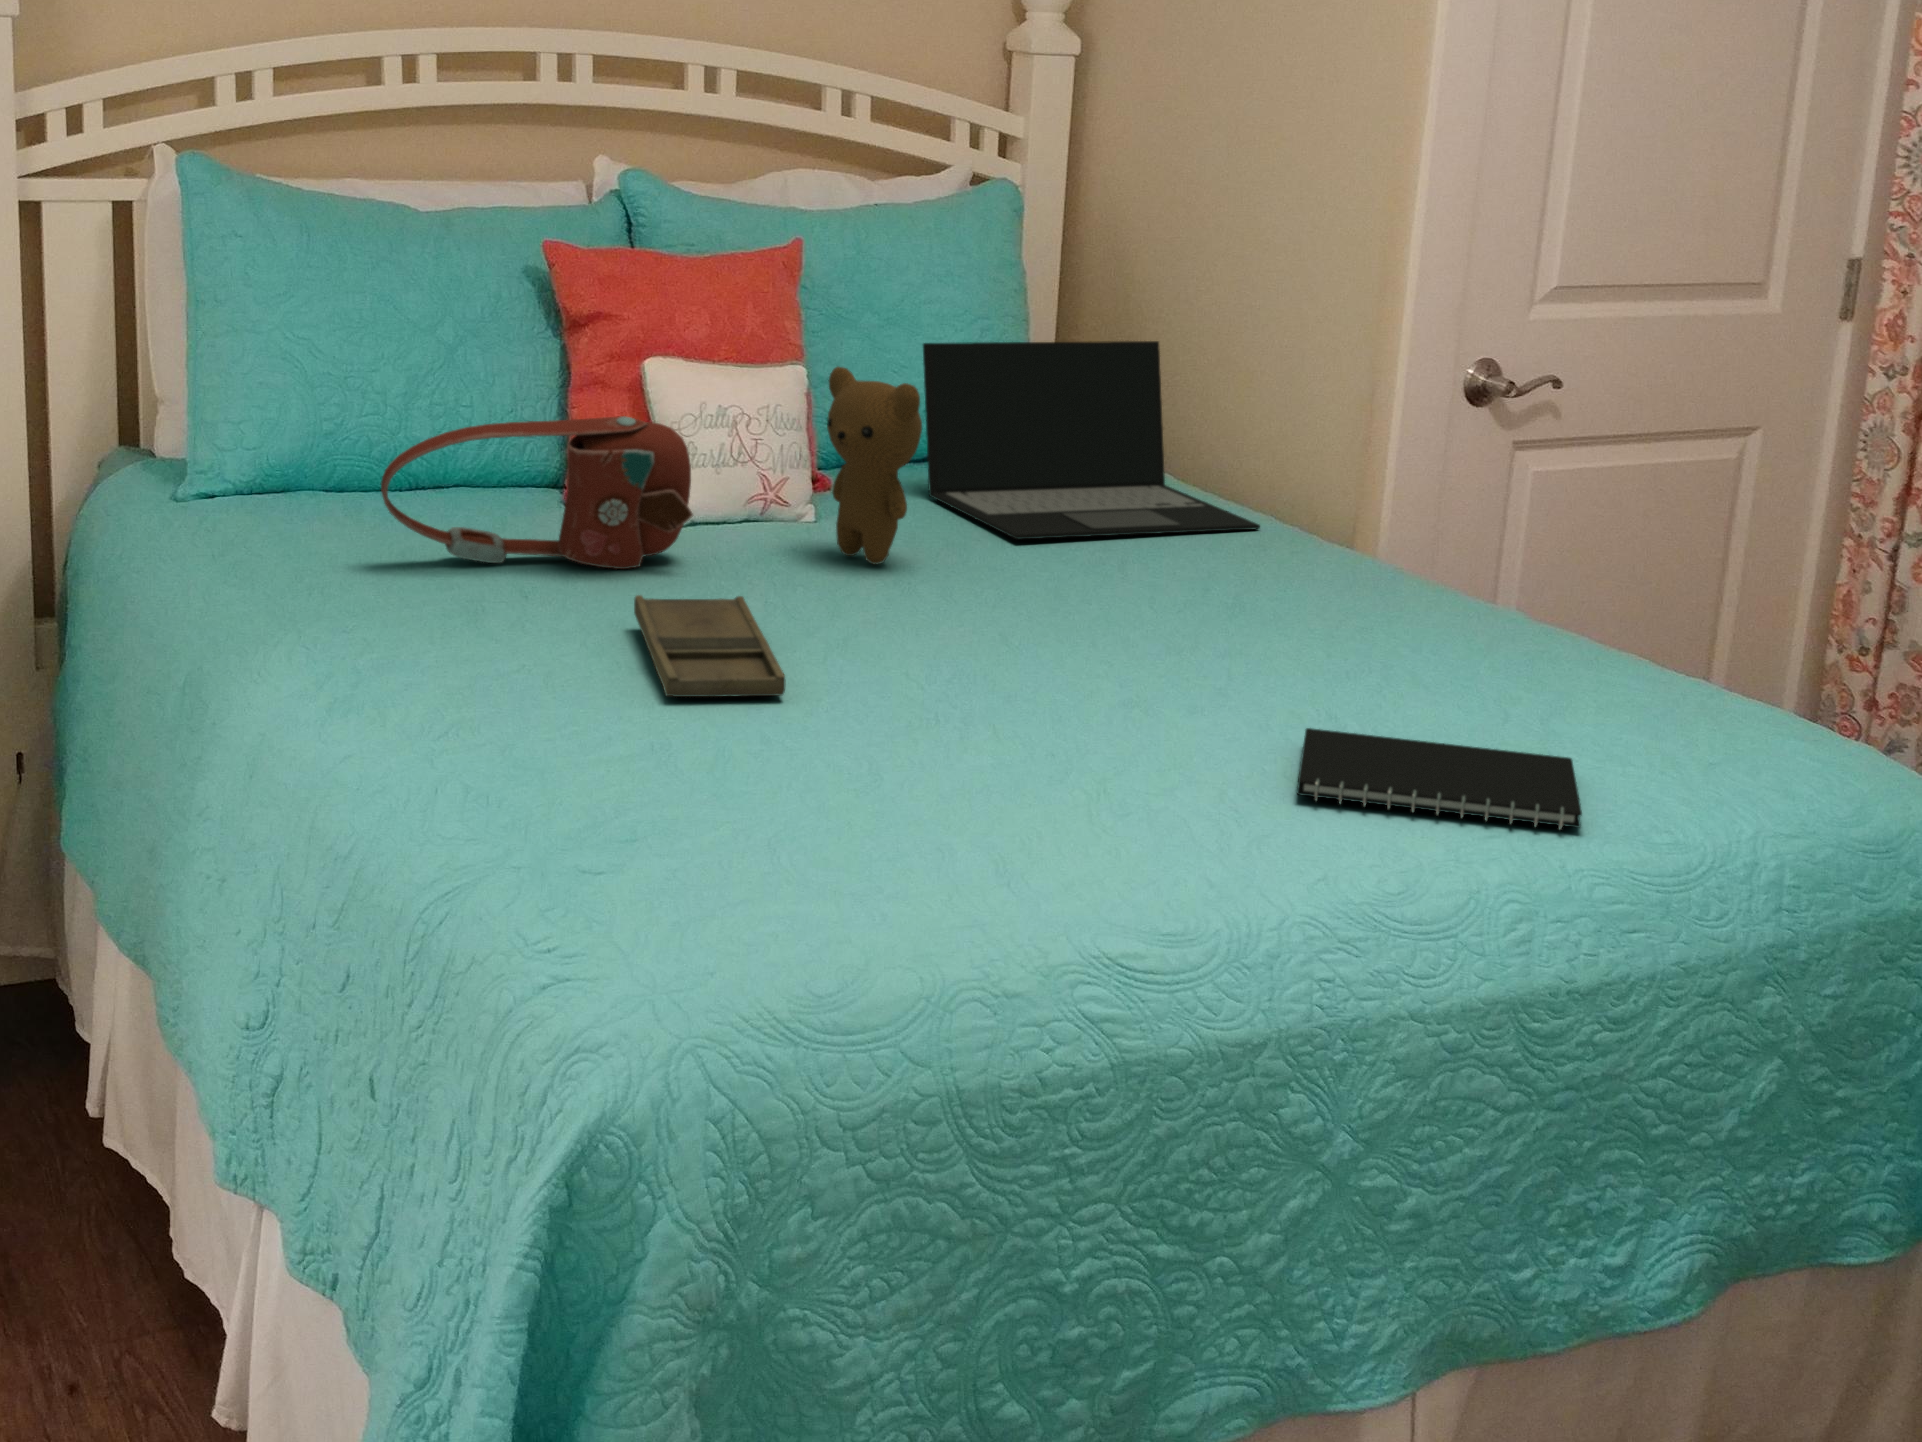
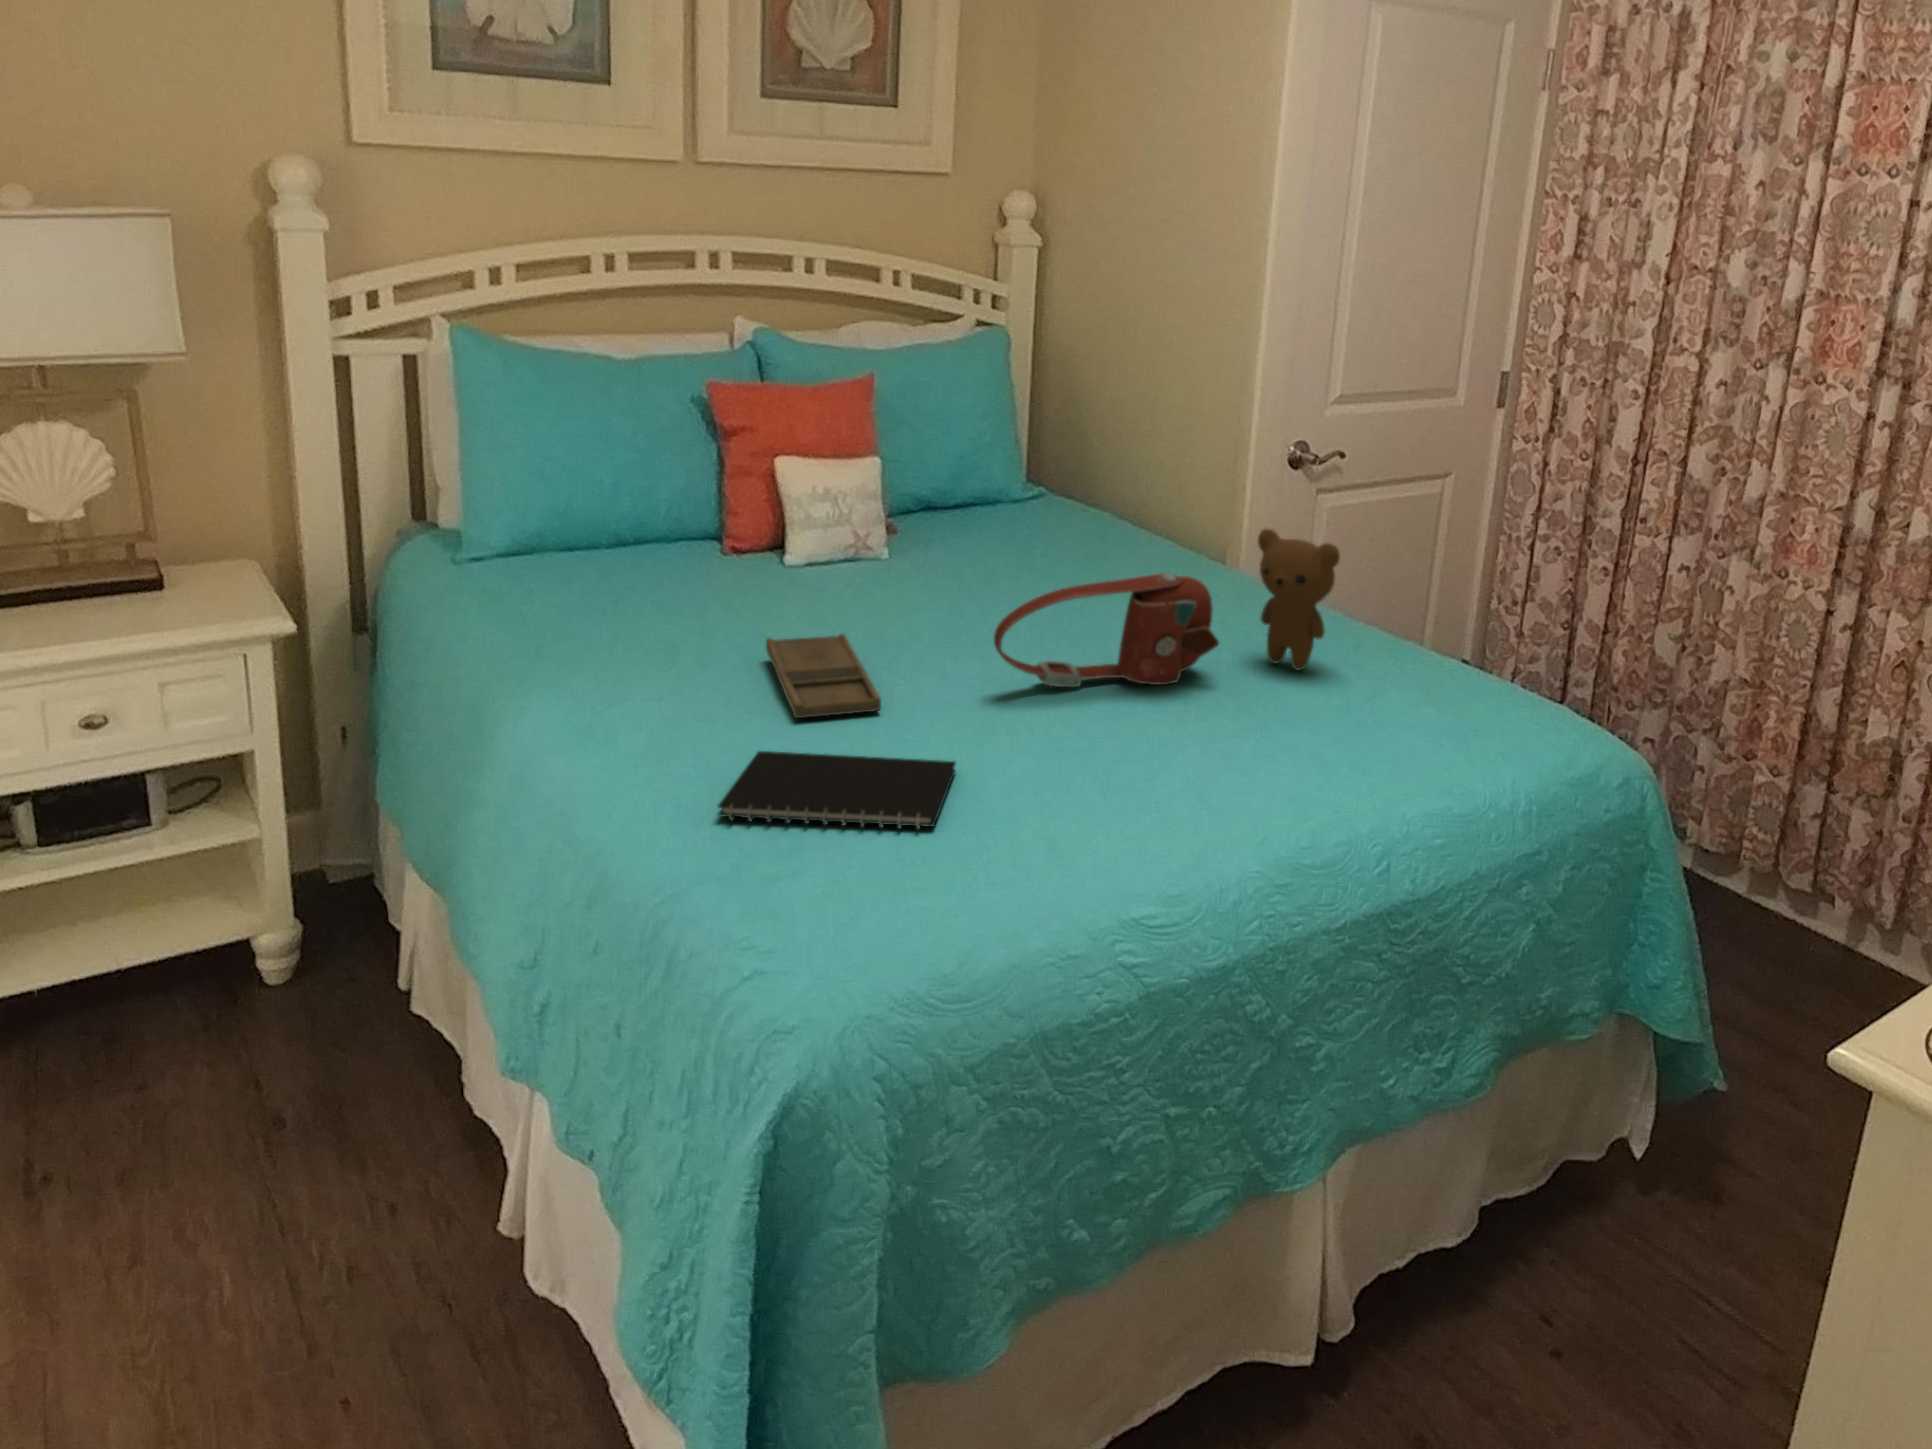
laptop: present [923,341,1260,540] -> none [953,436,1178,573]
teddy bear: present [827,367,922,564] -> present [1258,529,1340,670]
handbag: present [381,416,693,569] -> present [994,573,1219,687]
notebook: present [1297,728,1582,830] -> present [718,751,956,829]

